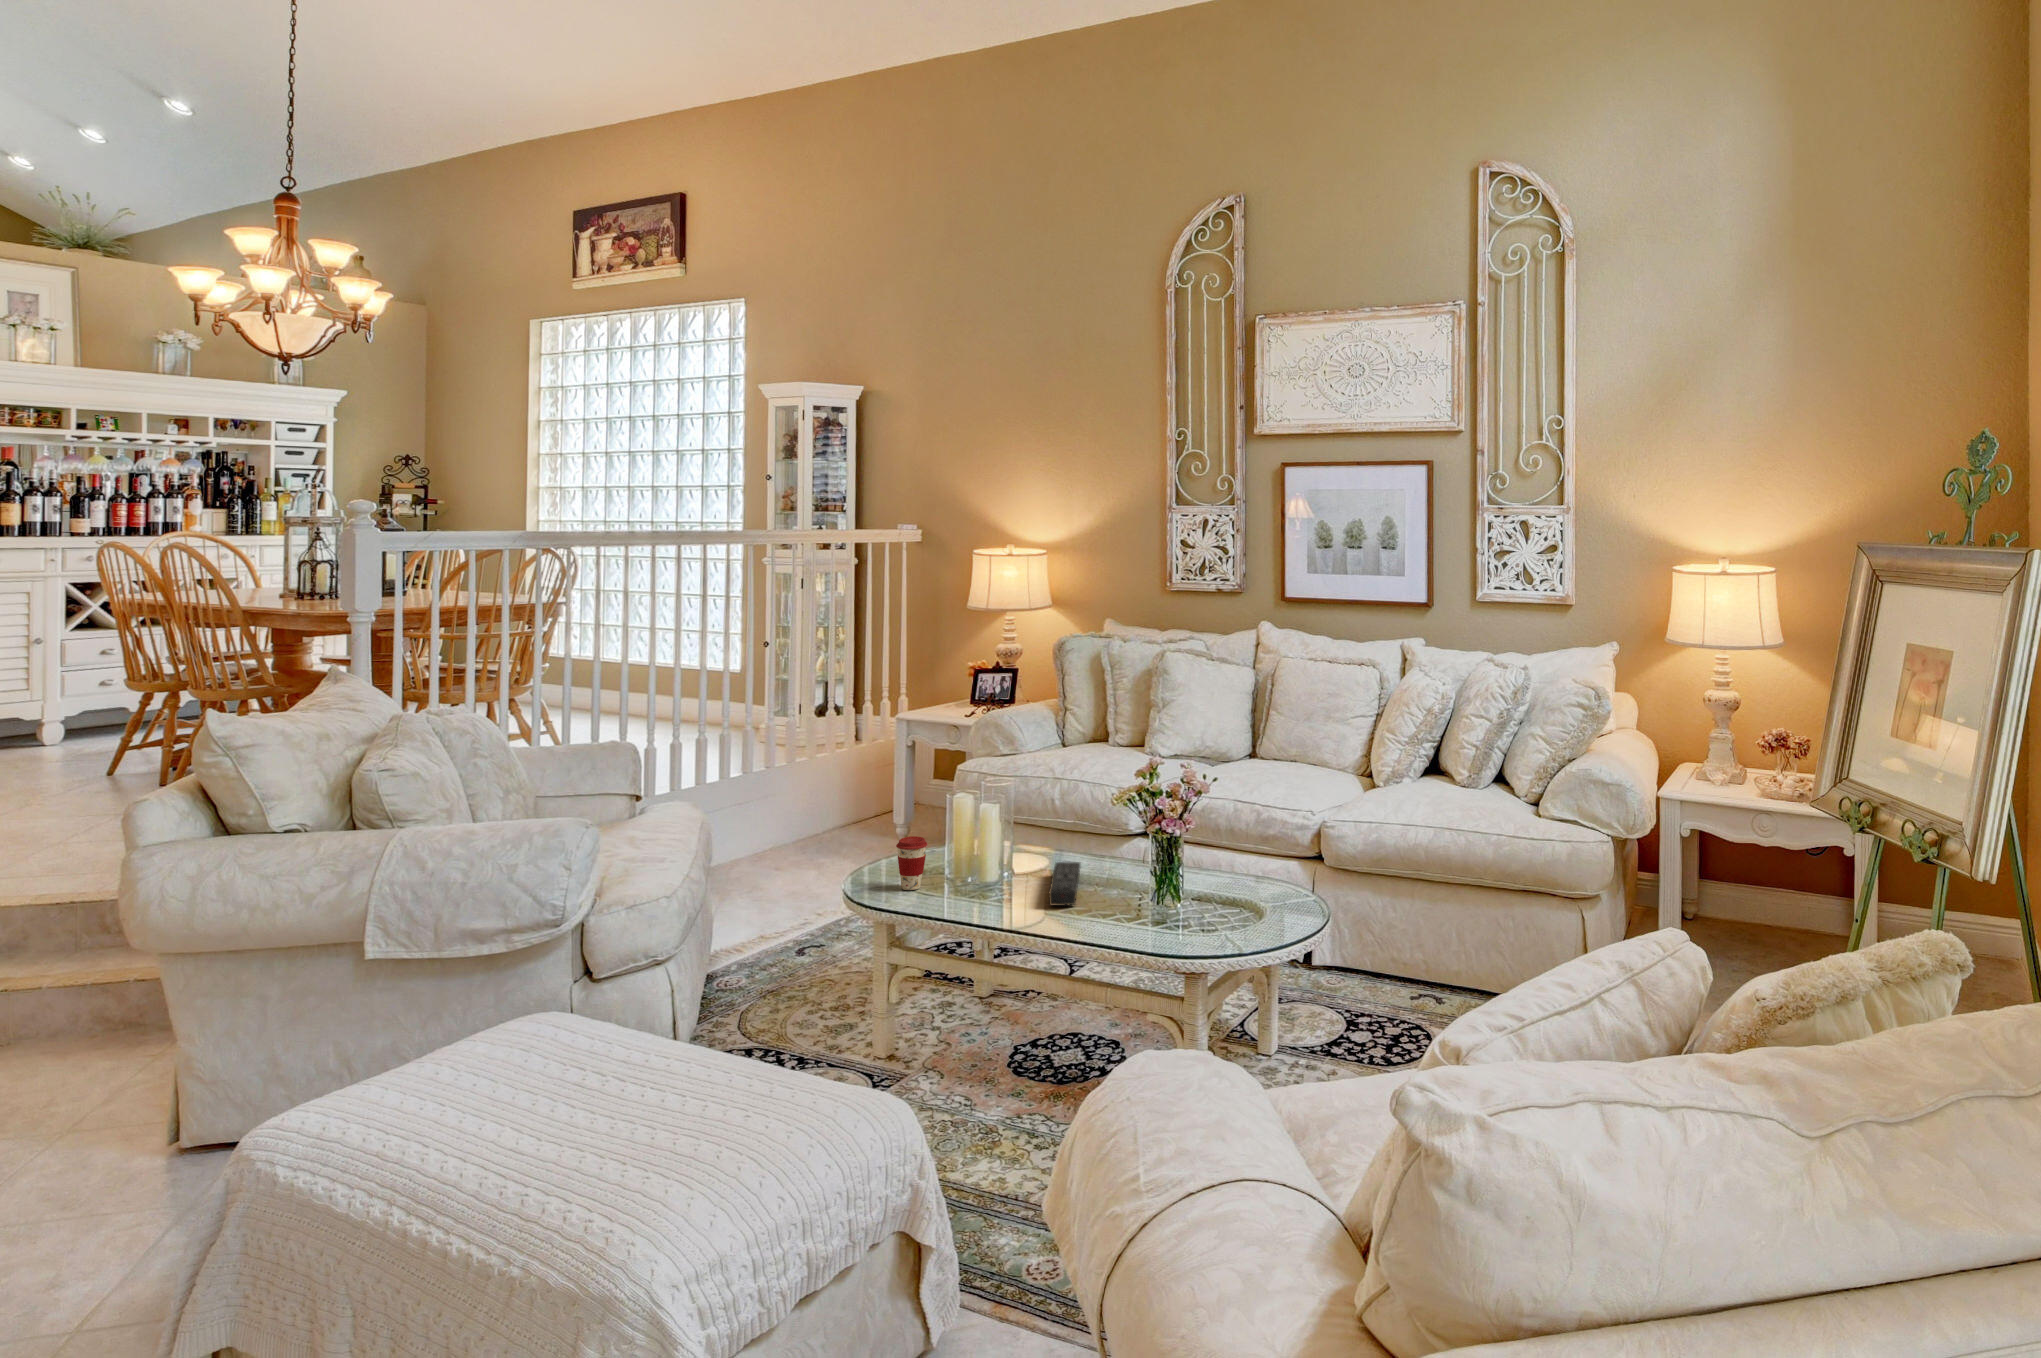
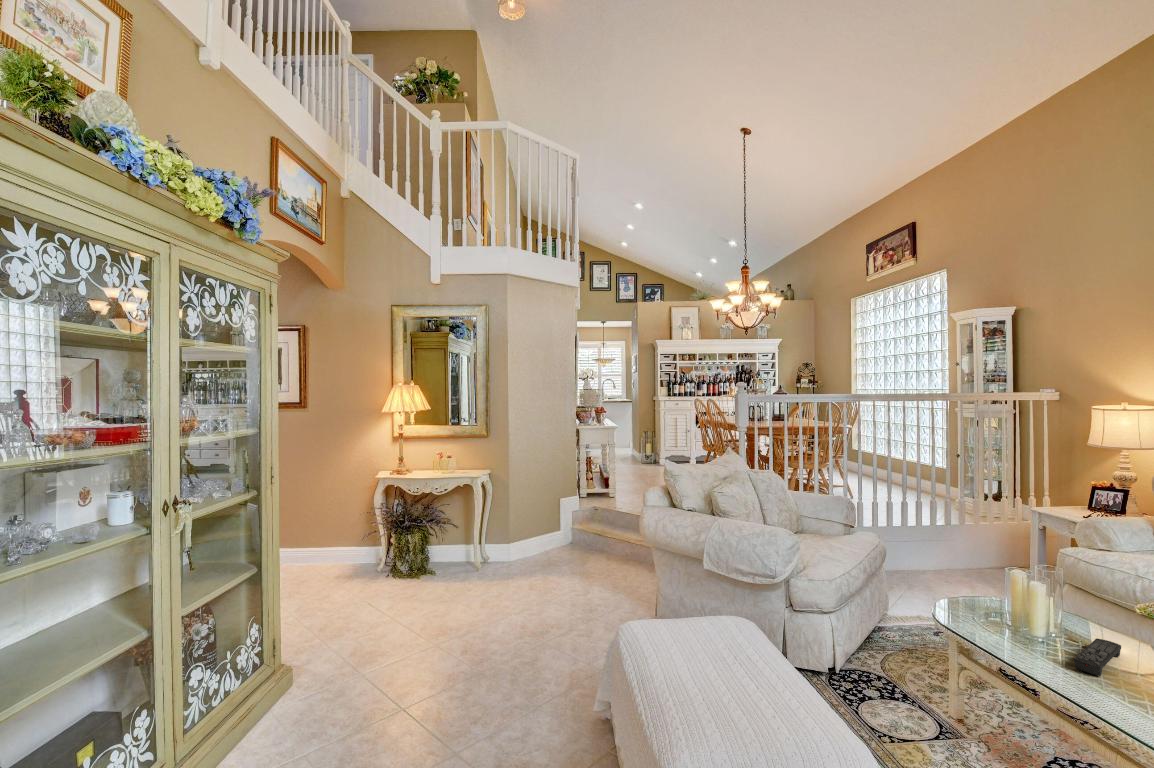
coffee cup: present [896,836,927,890] -> none [962,587,985,622]

